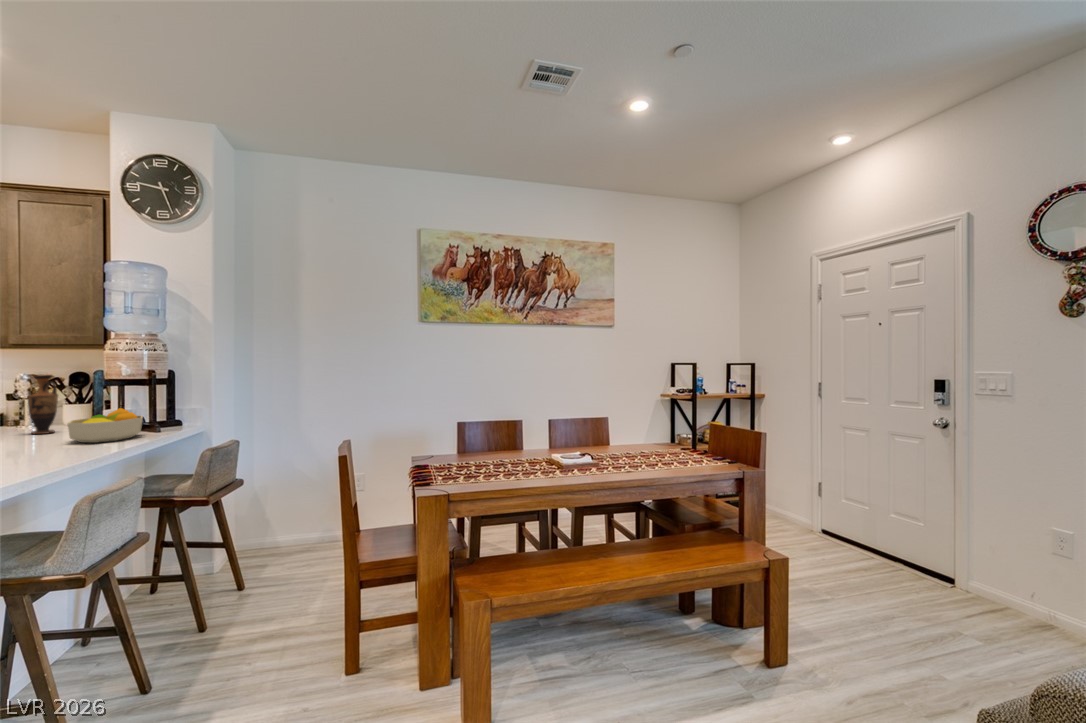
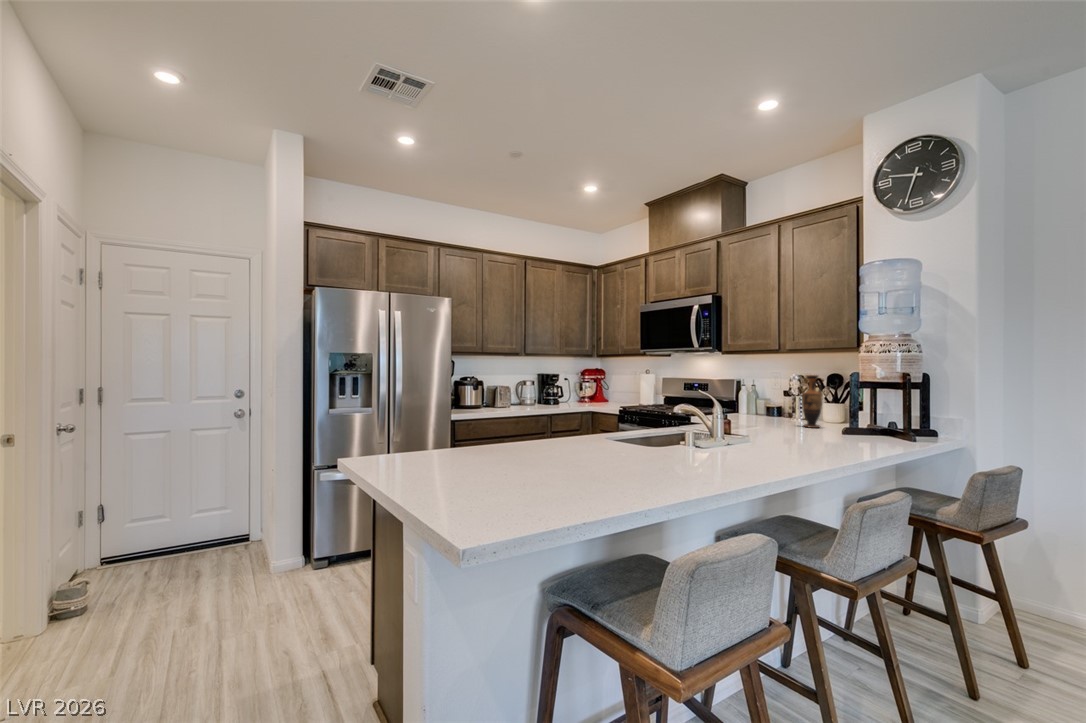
fruit bowl: present [67,408,143,443] -> none [835,411,900,444]

